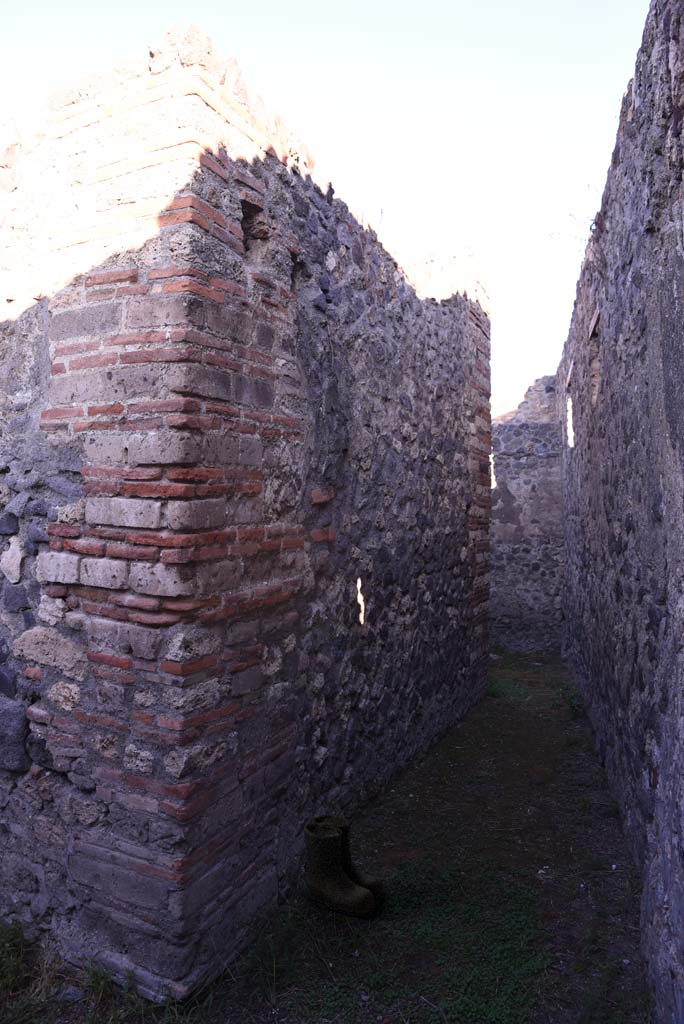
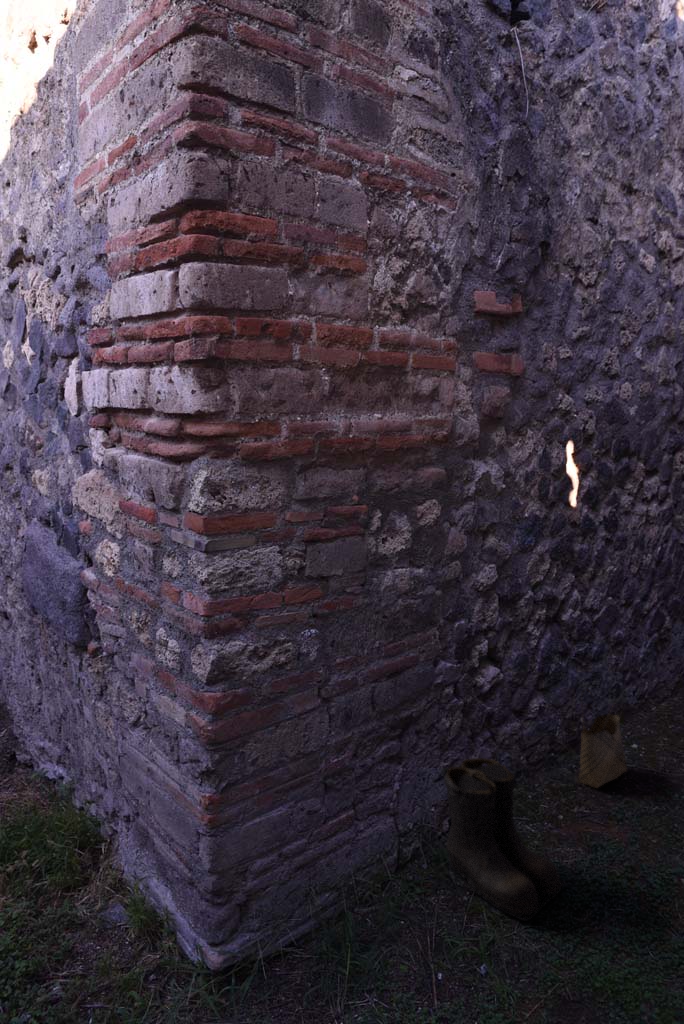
woven basket: none [374,756,405,827] -> present [578,689,627,788]

